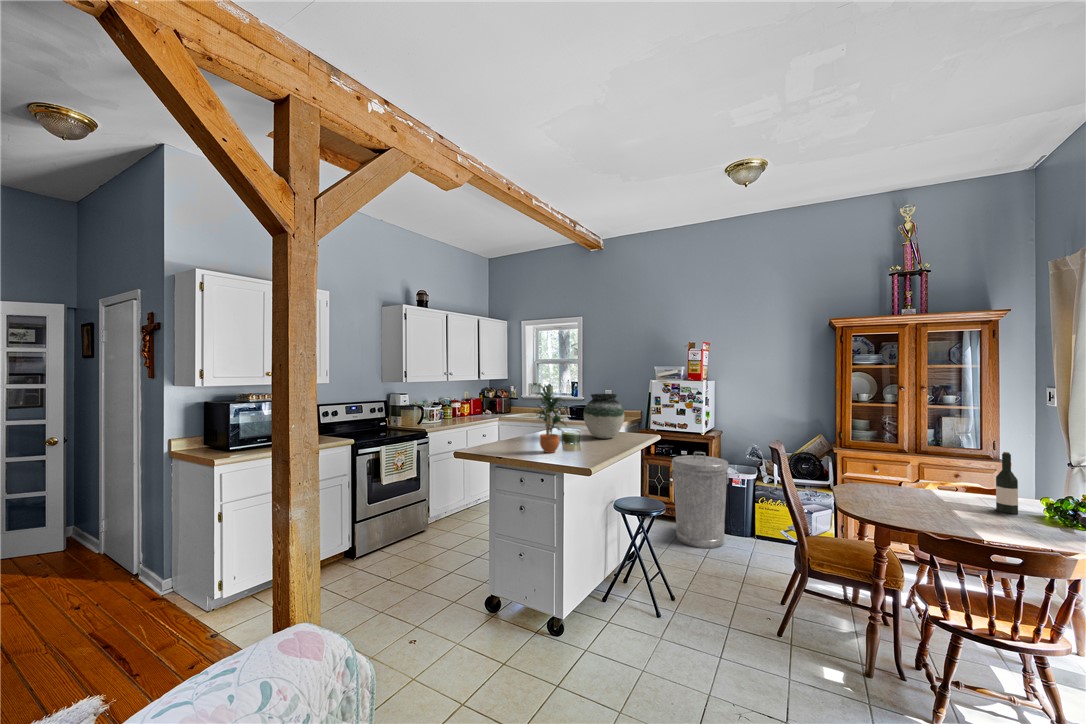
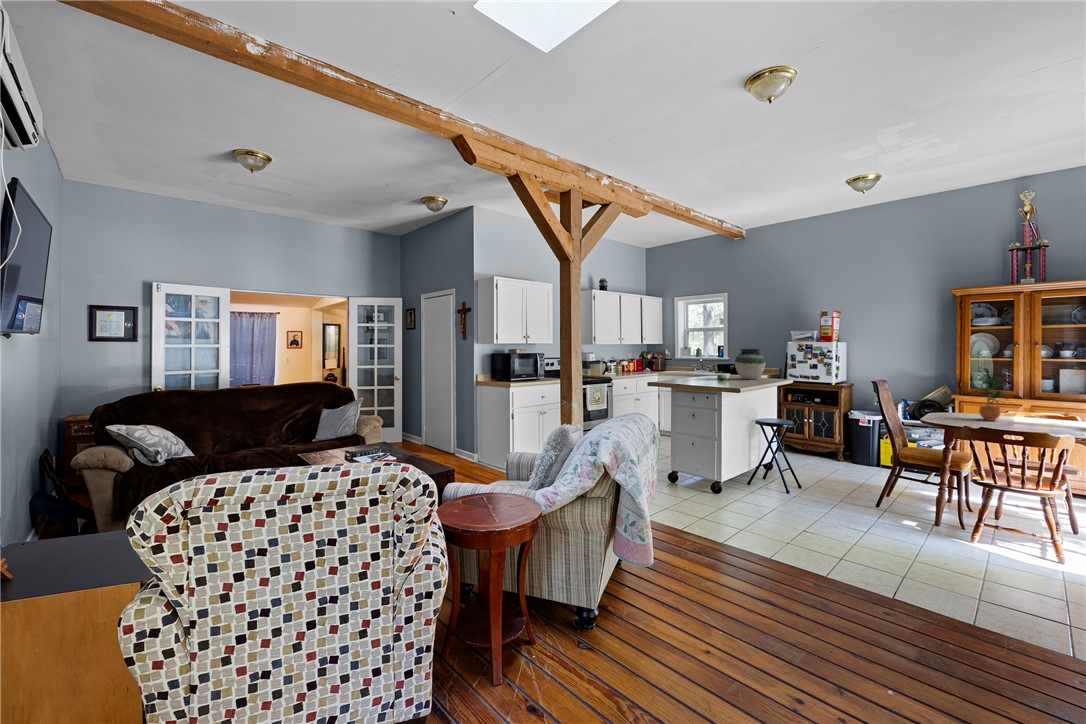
potted plant: present [534,386,567,453] -> present [978,368,1007,420]
trash can: present [671,452,729,548] -> none [804,396,853,468]
wine bottle: present [996,452,1018,514] -> none [1048,383,1065,425]

